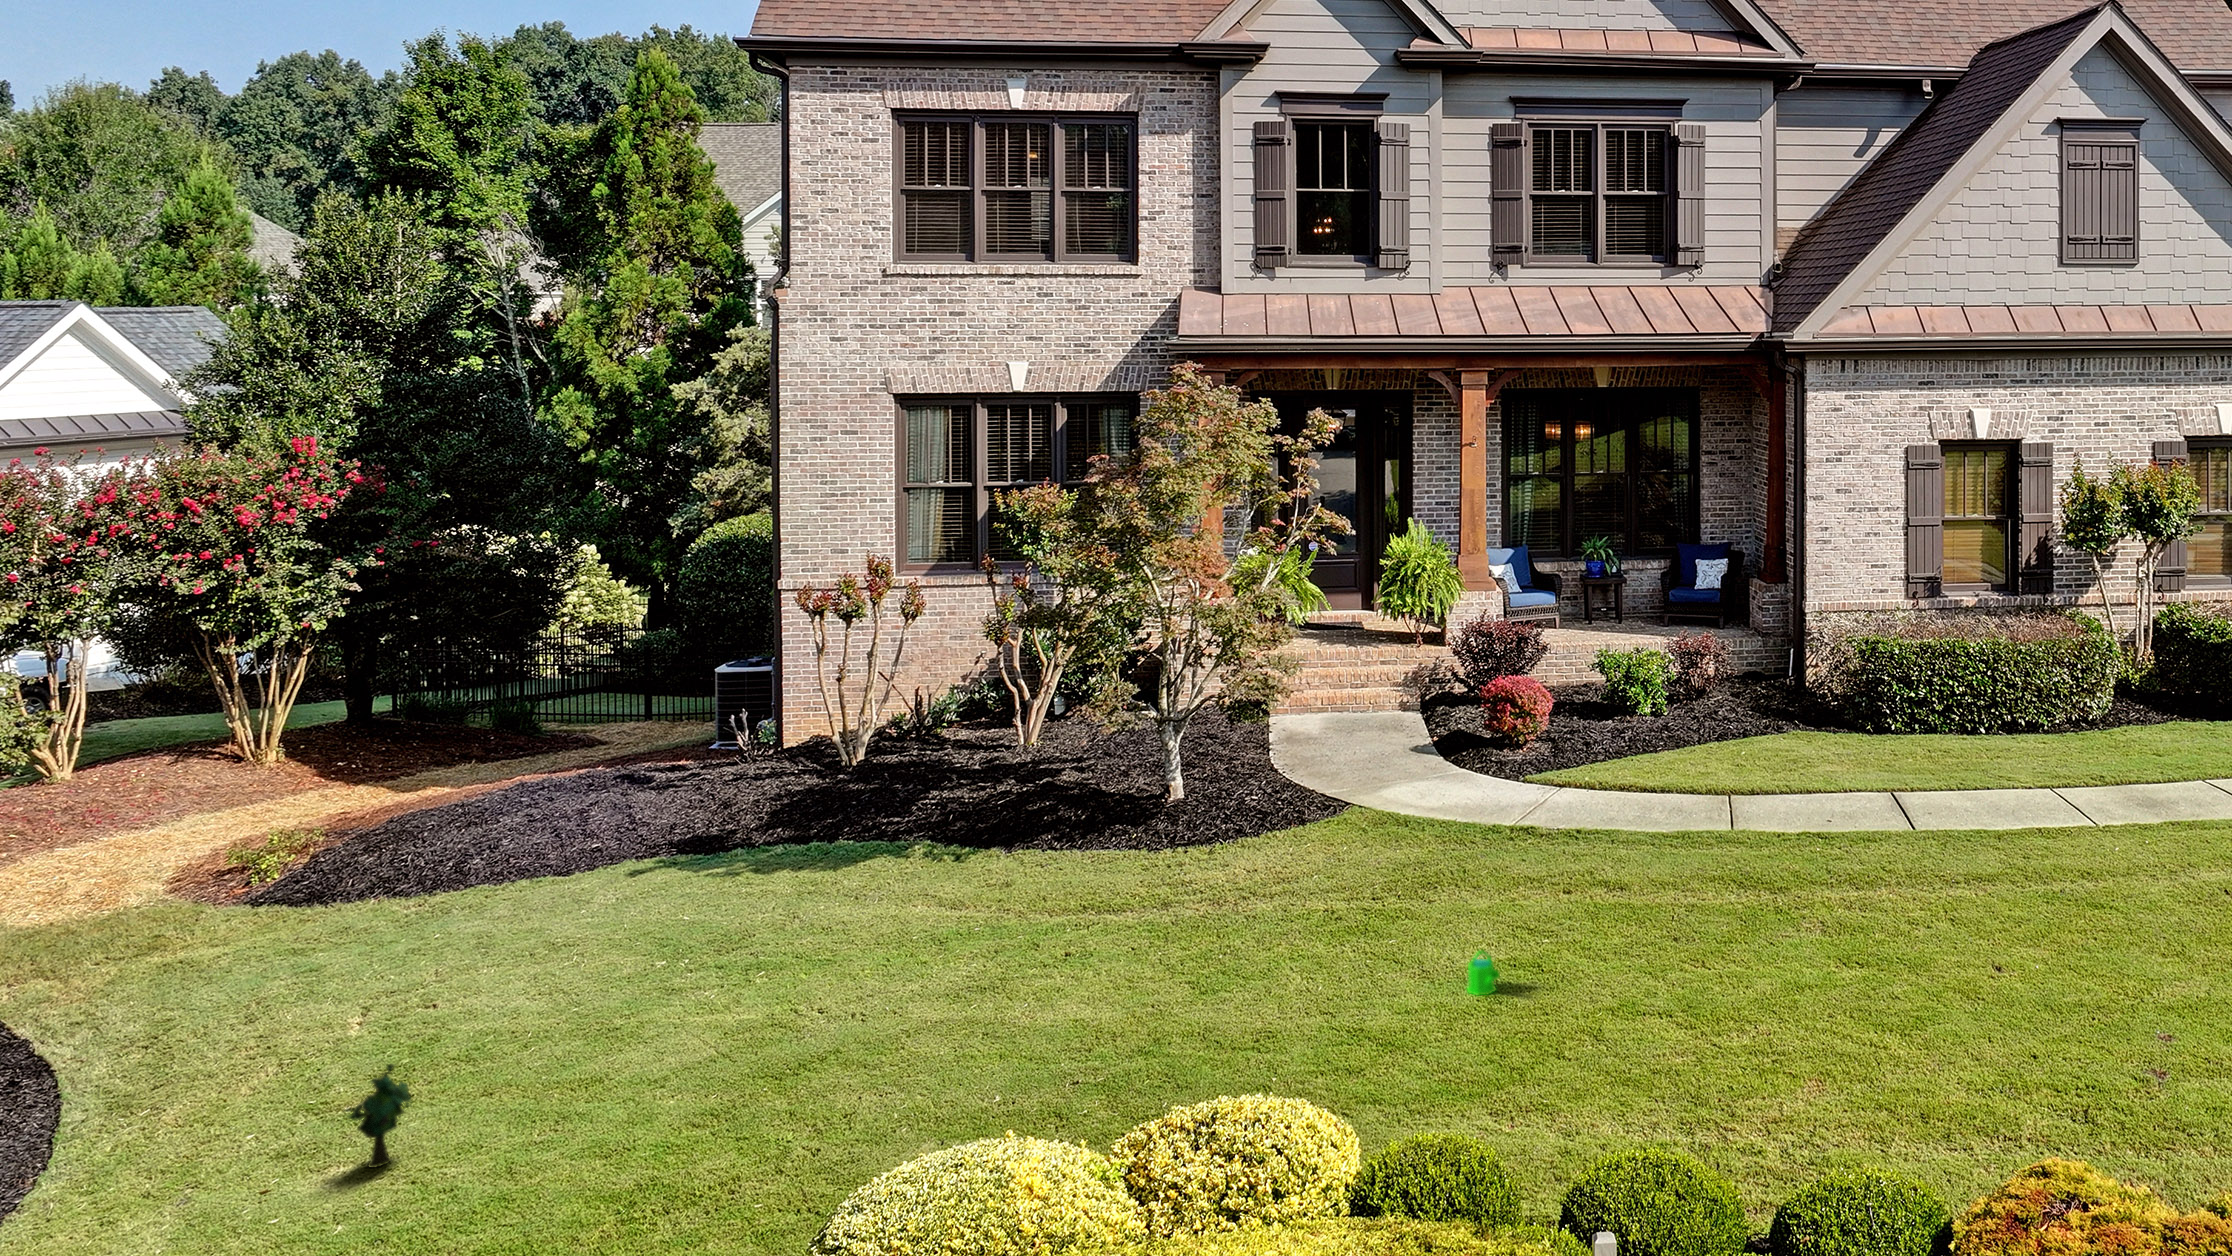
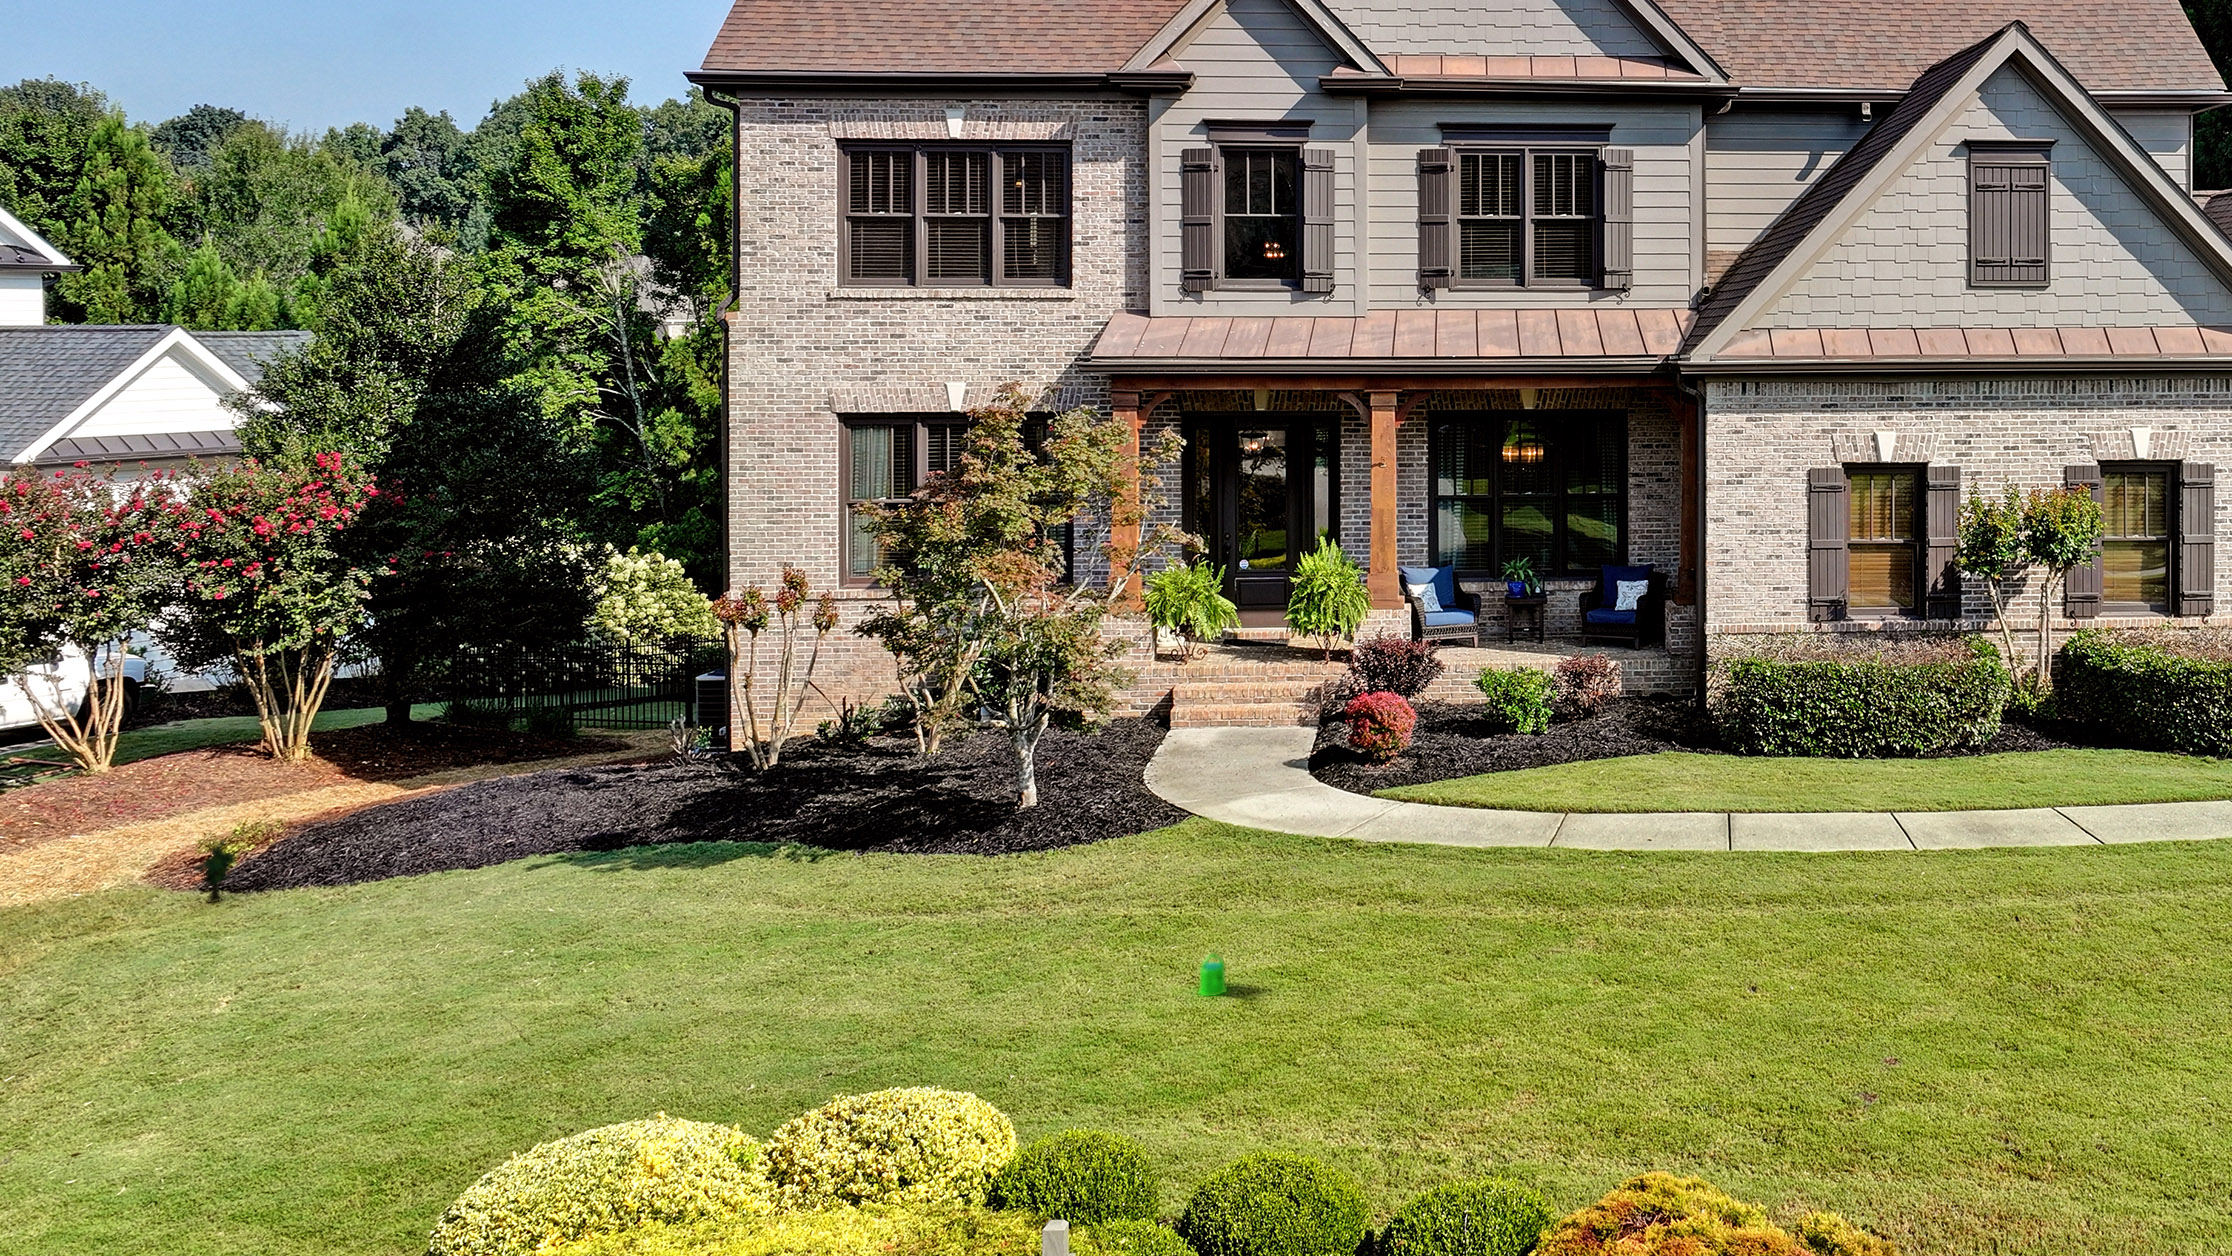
decorative plant: present [346,1064,412,1168] -> present [195,840,235,903]

